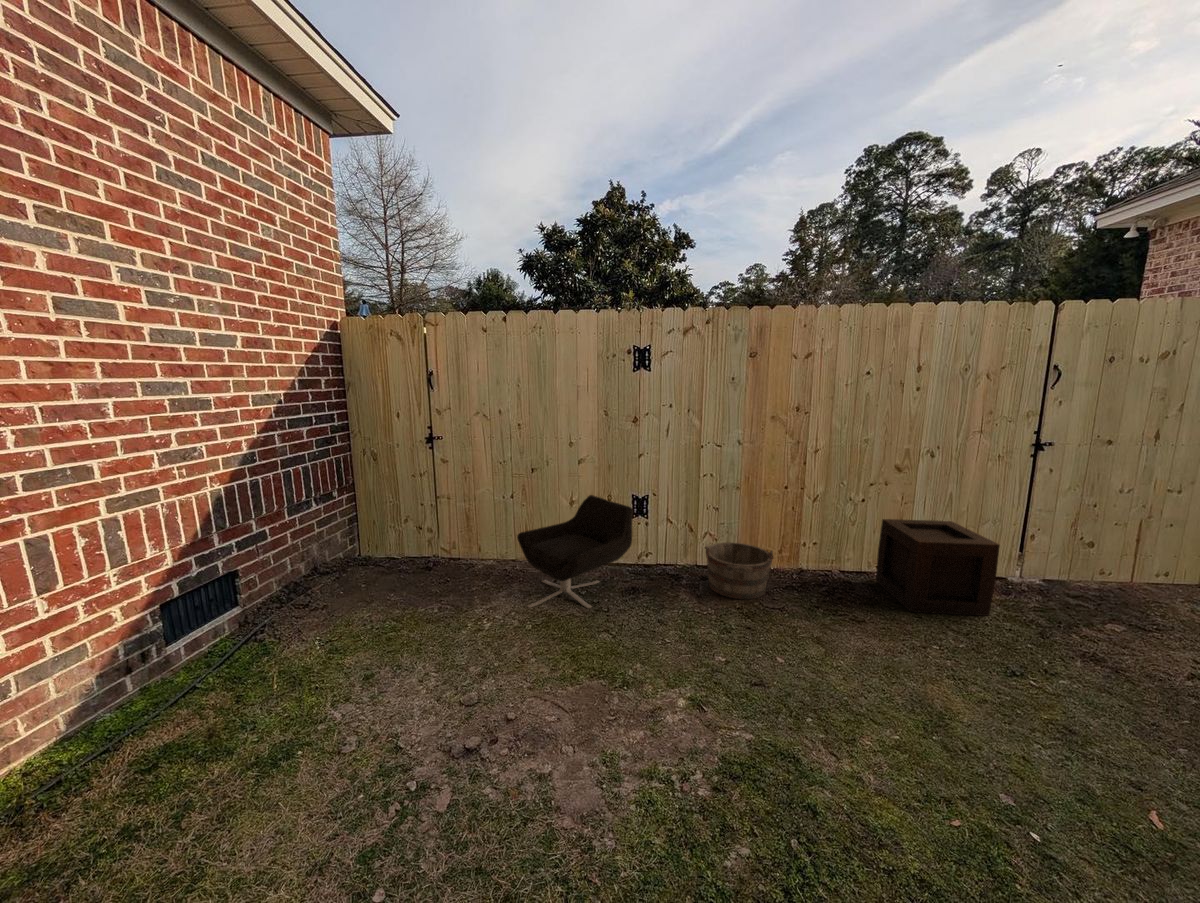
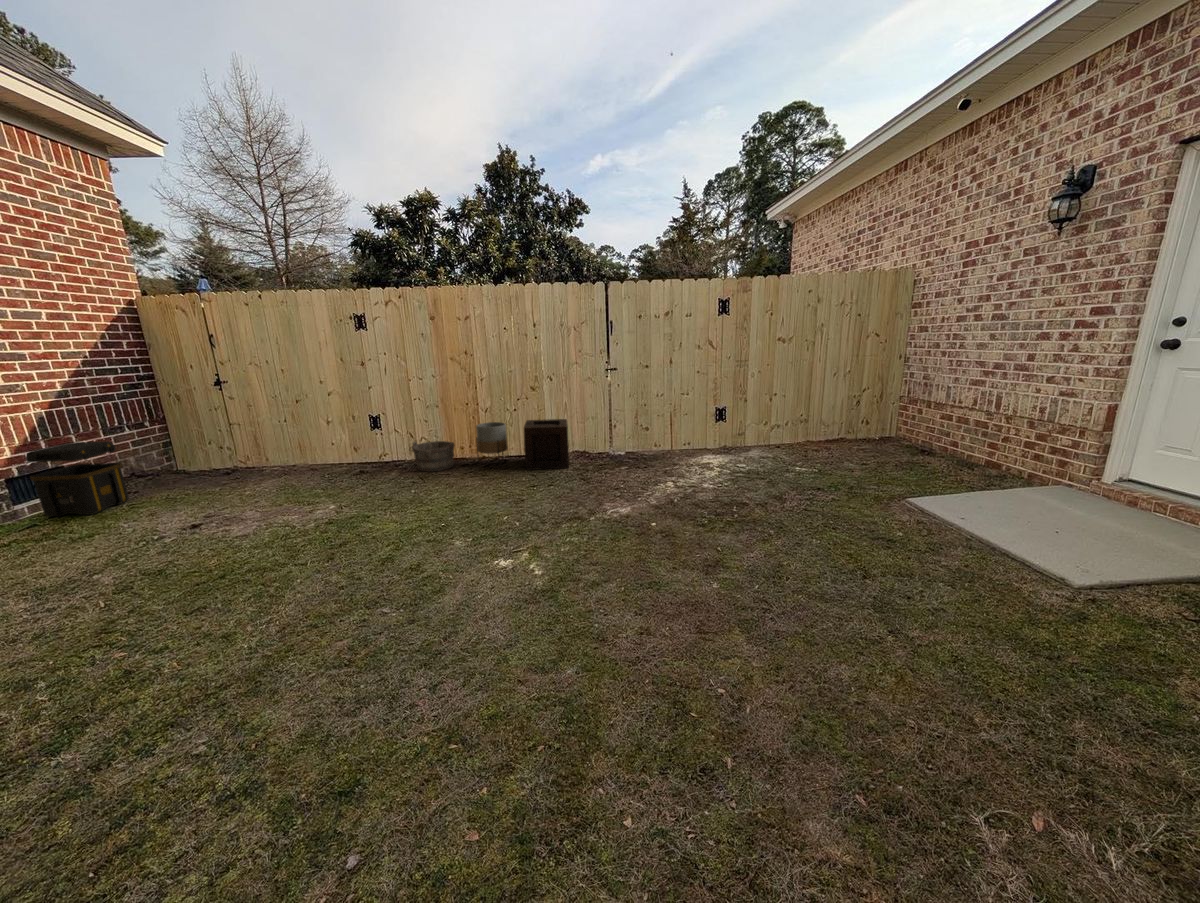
lounge chair: present [517,495,633,608] -> none [282,415,359,484]
planter: none [803,519,861,599] -> present [476,422,508,464]
toolbox: none [193,536,319,664] -> present [26,442,129,517]

